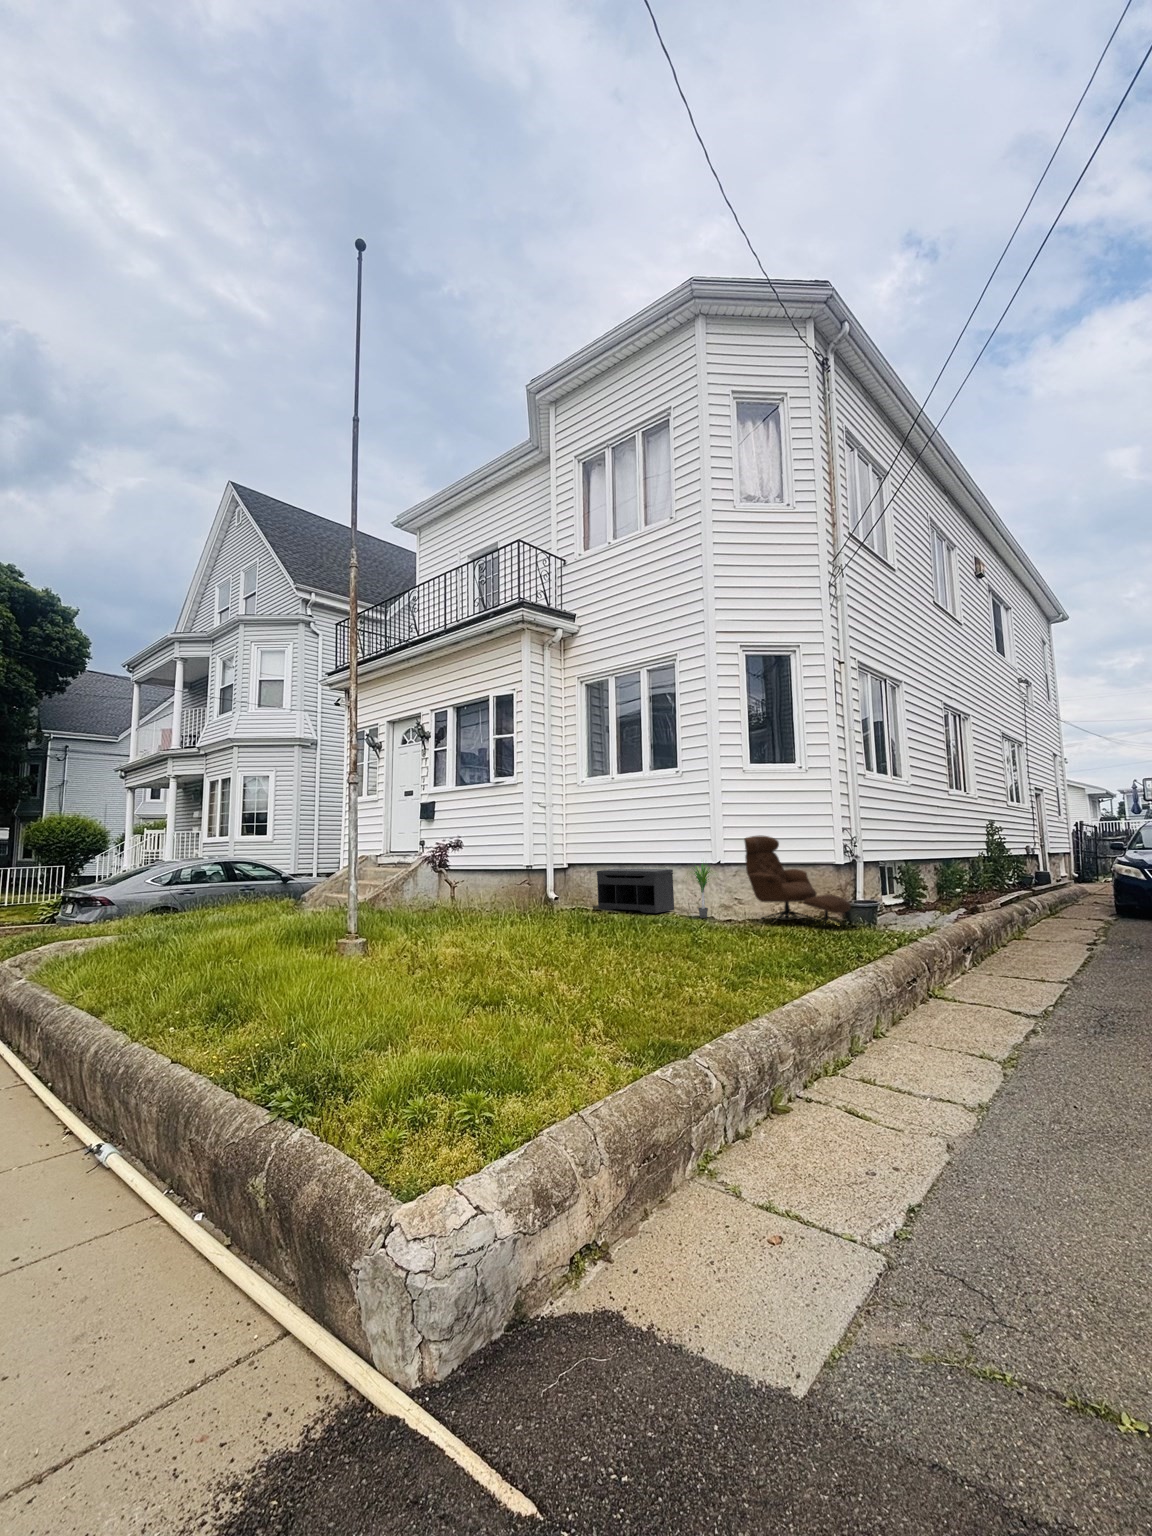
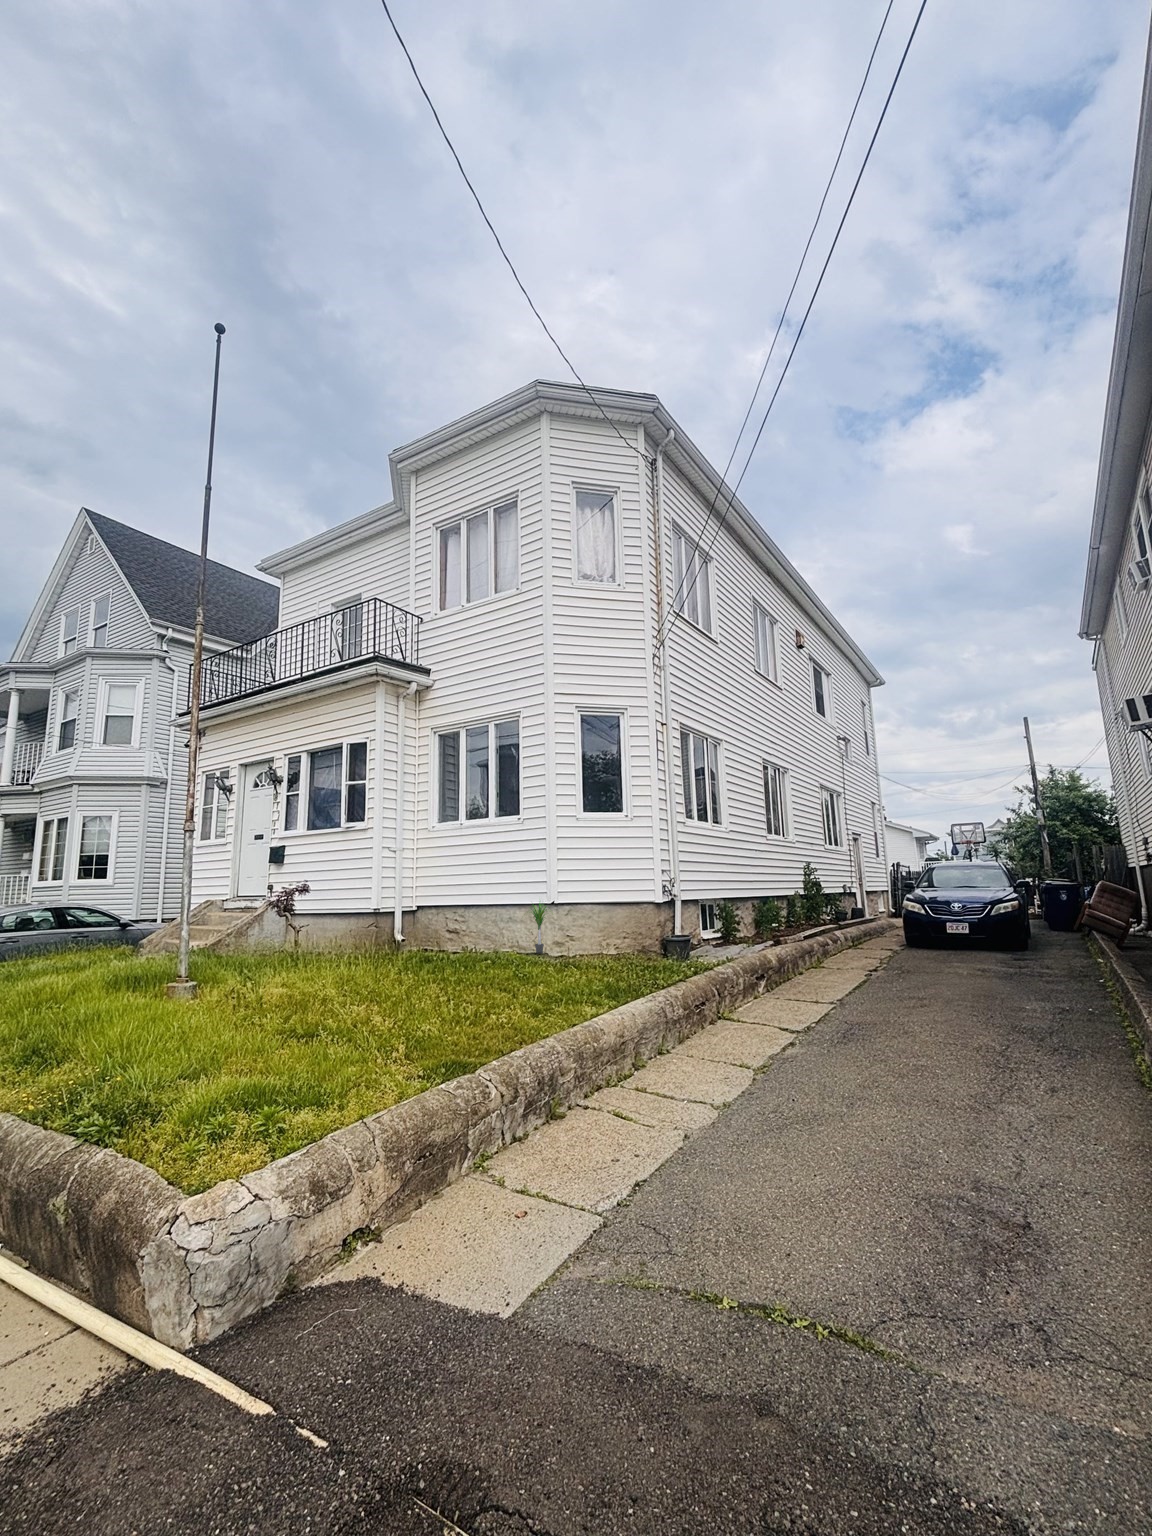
lounge chair: present [744,835,851,927] -> none [577,877,667,959]
bench: present [597,869,674,913] -> none [443,909,515,950]

